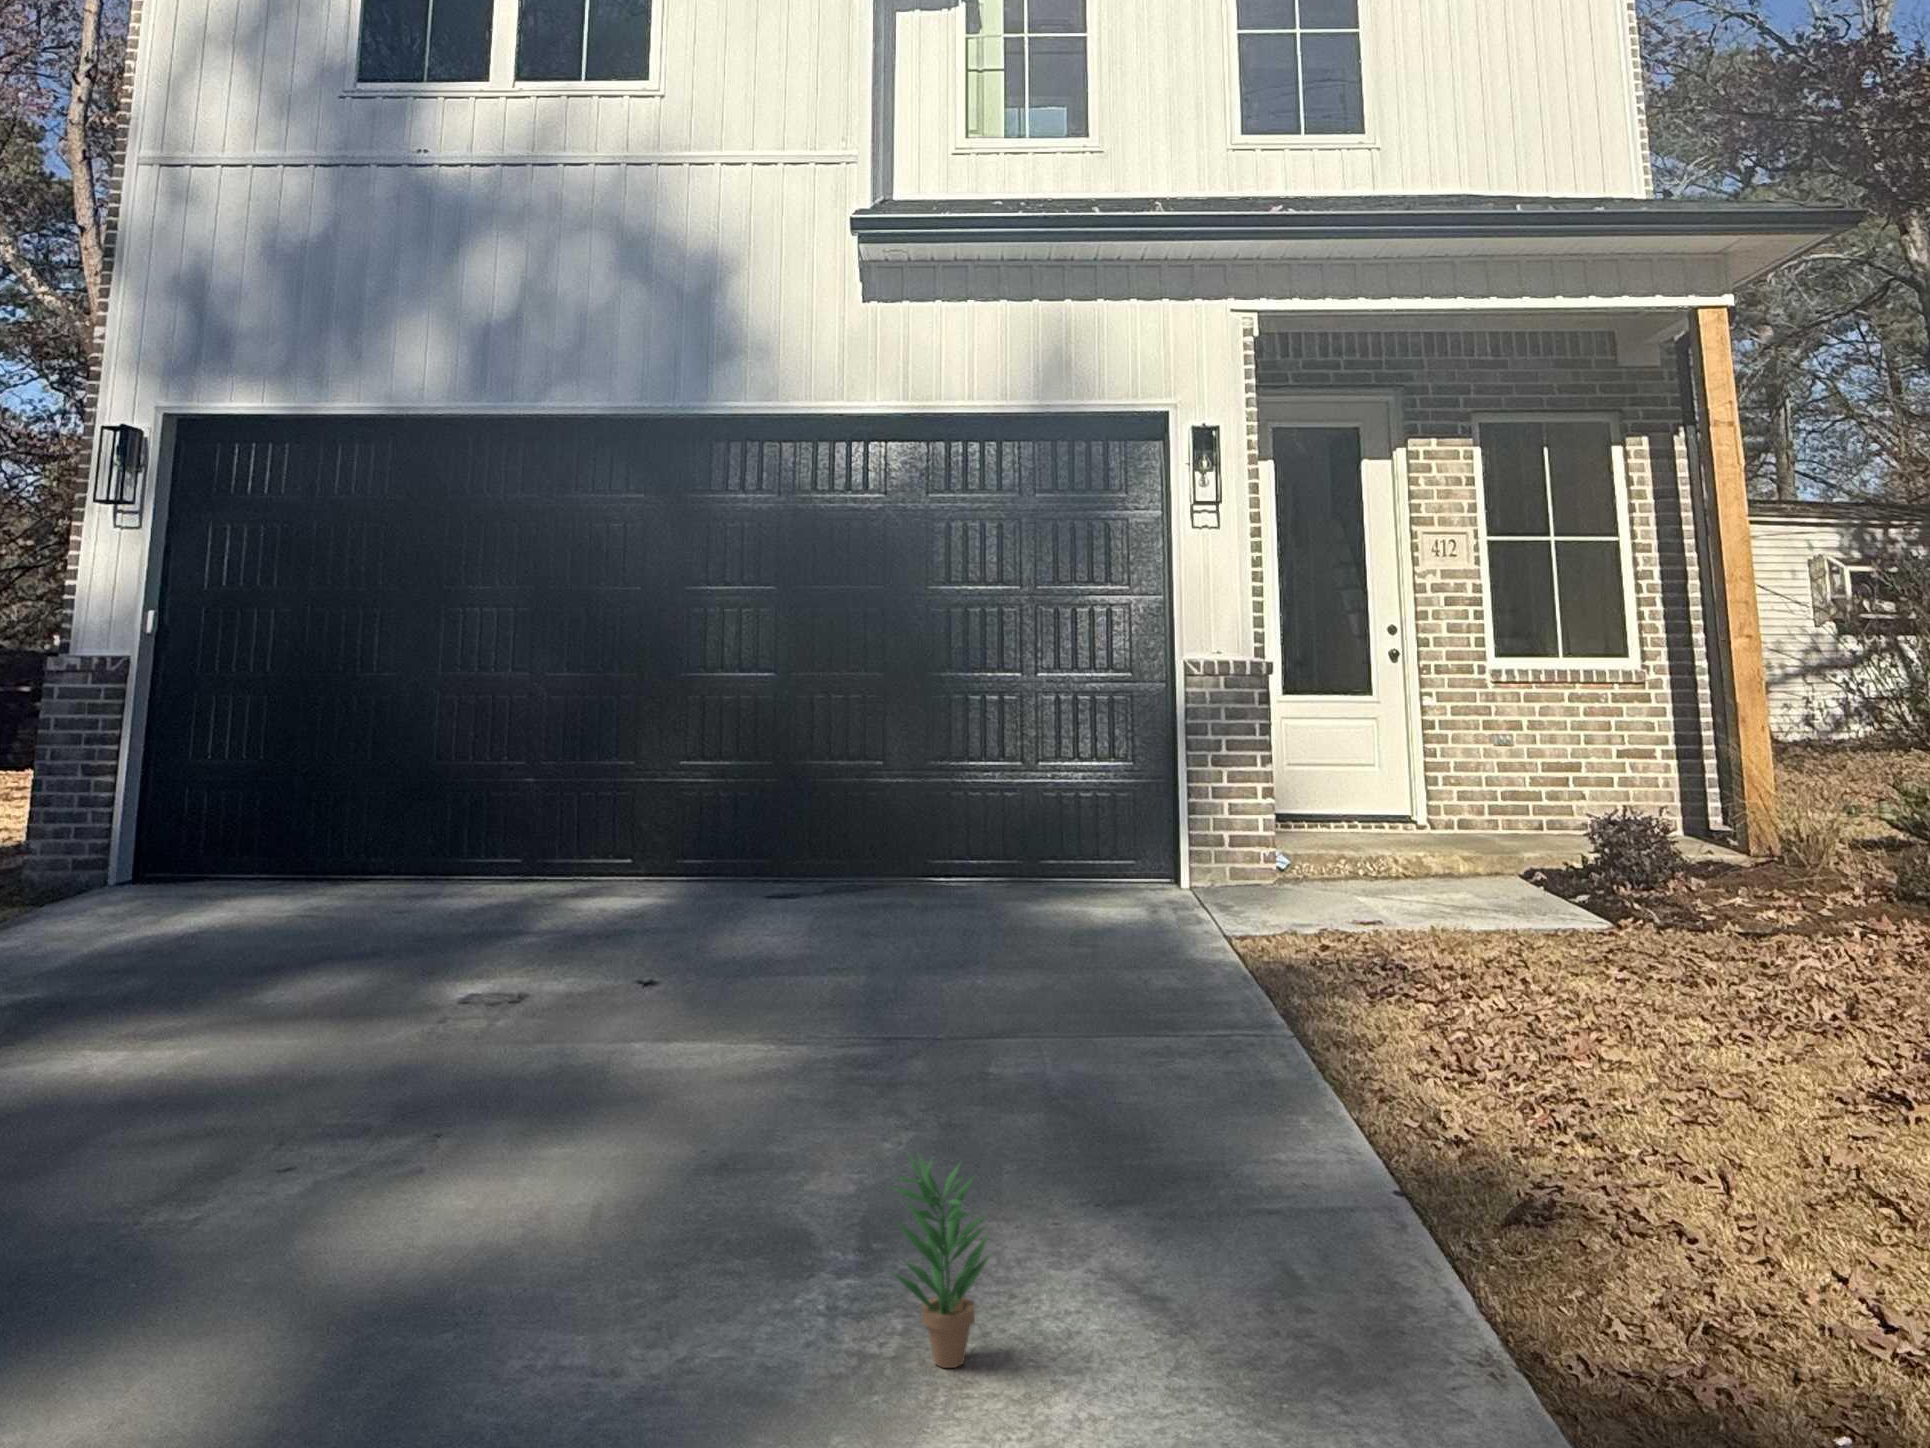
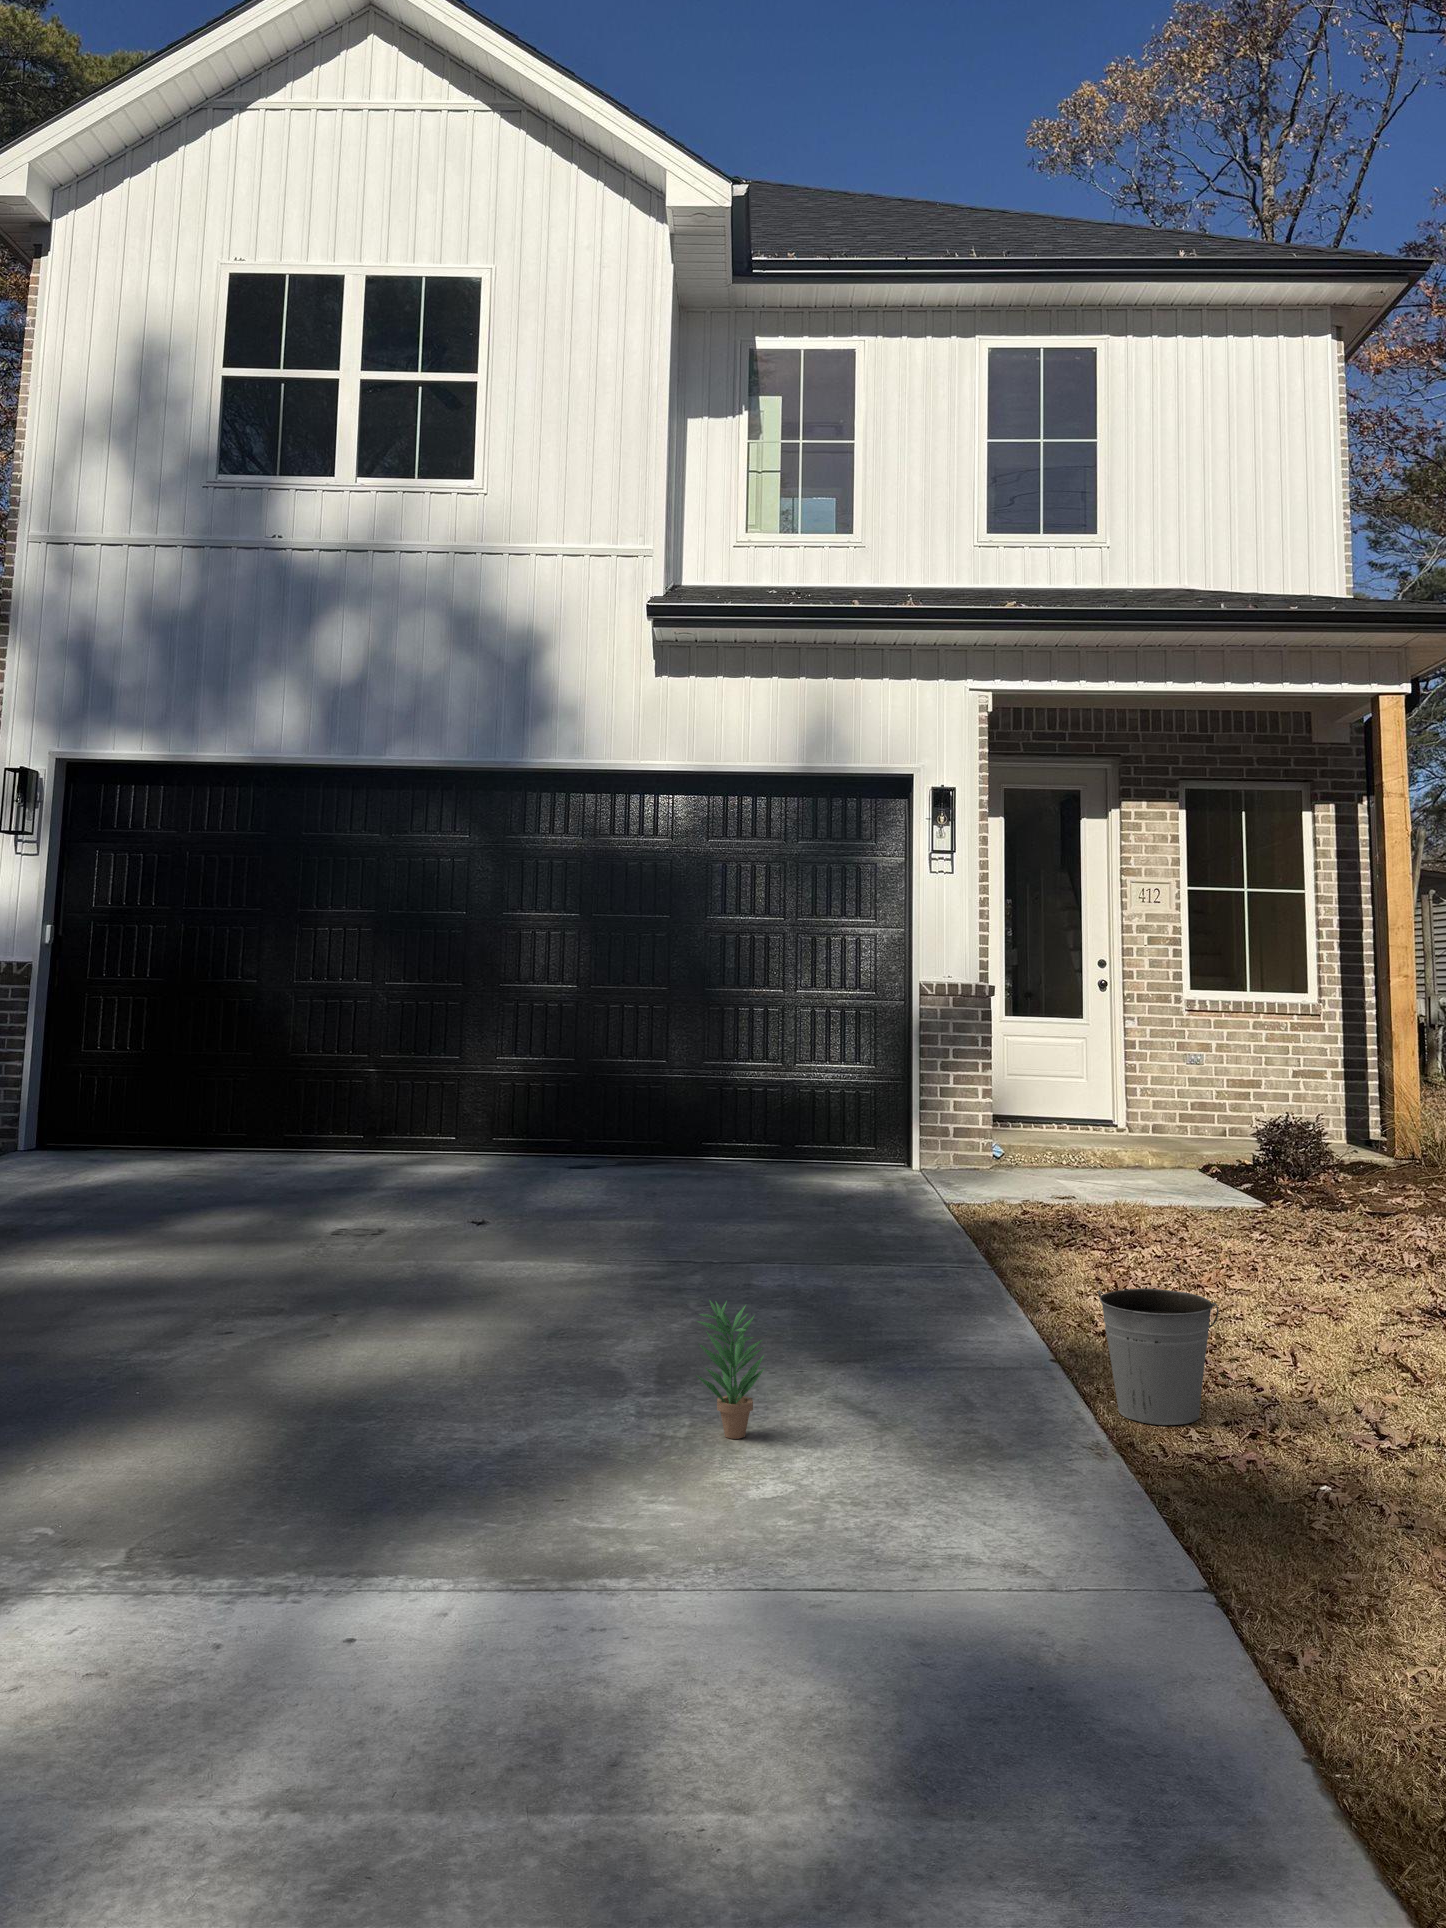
bucket: none [1463,1106,1640,1324] -> present [1098,1289,1218,1425]

